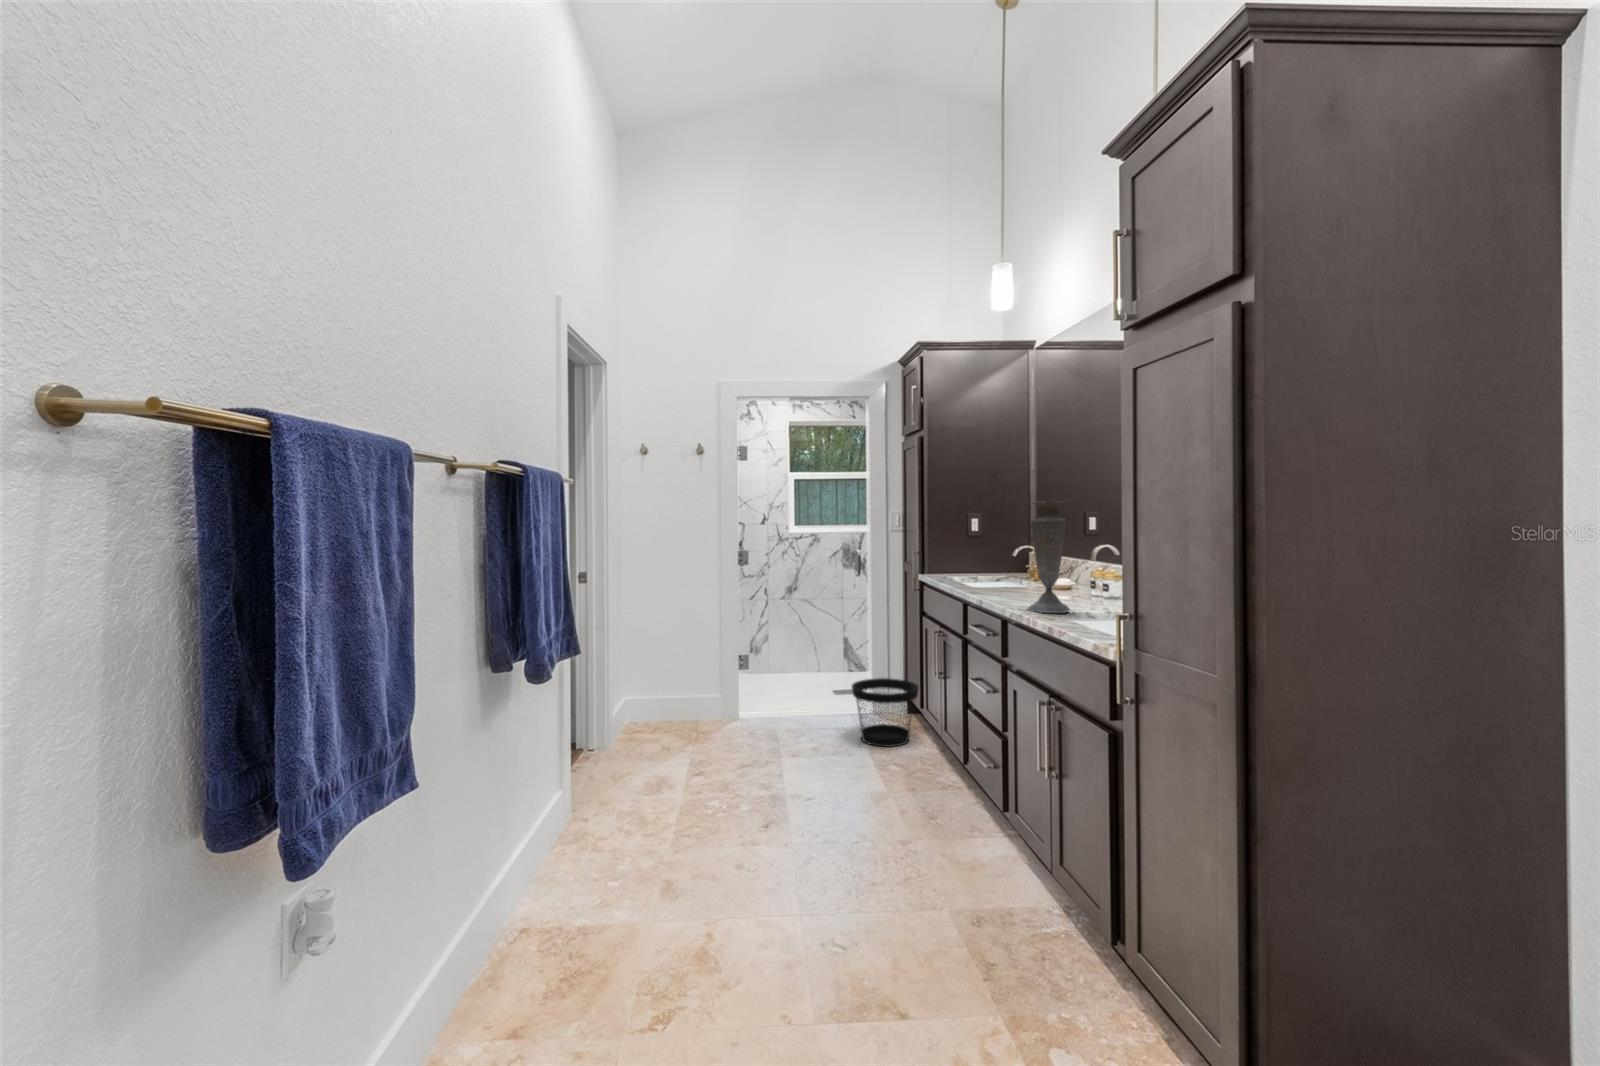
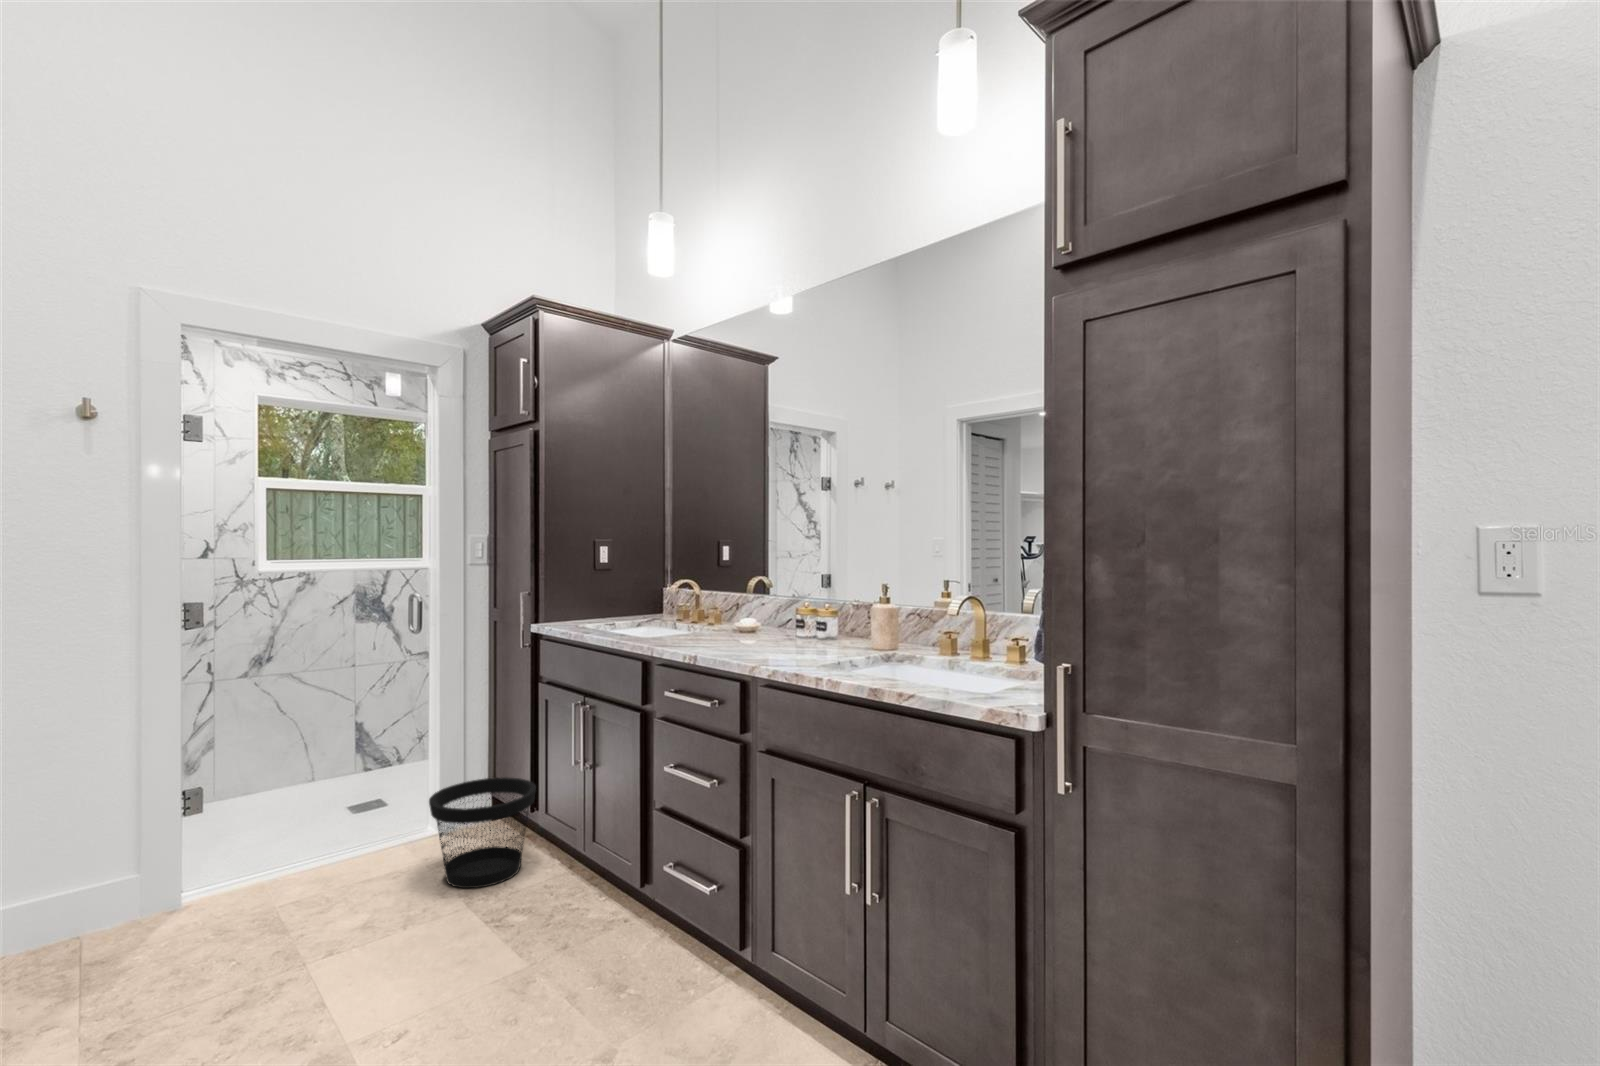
vase: present [1027,501,1070,613] -> none [776,517,826,666]

